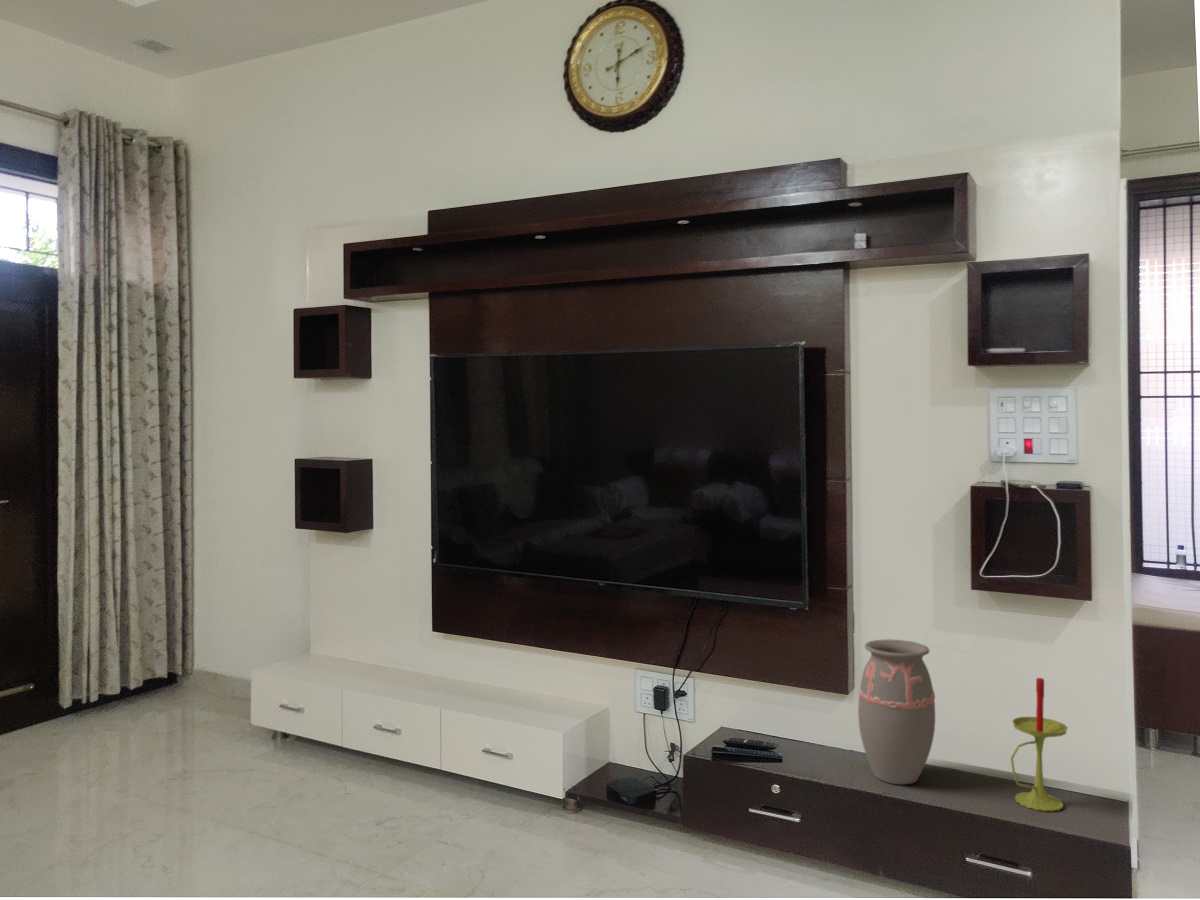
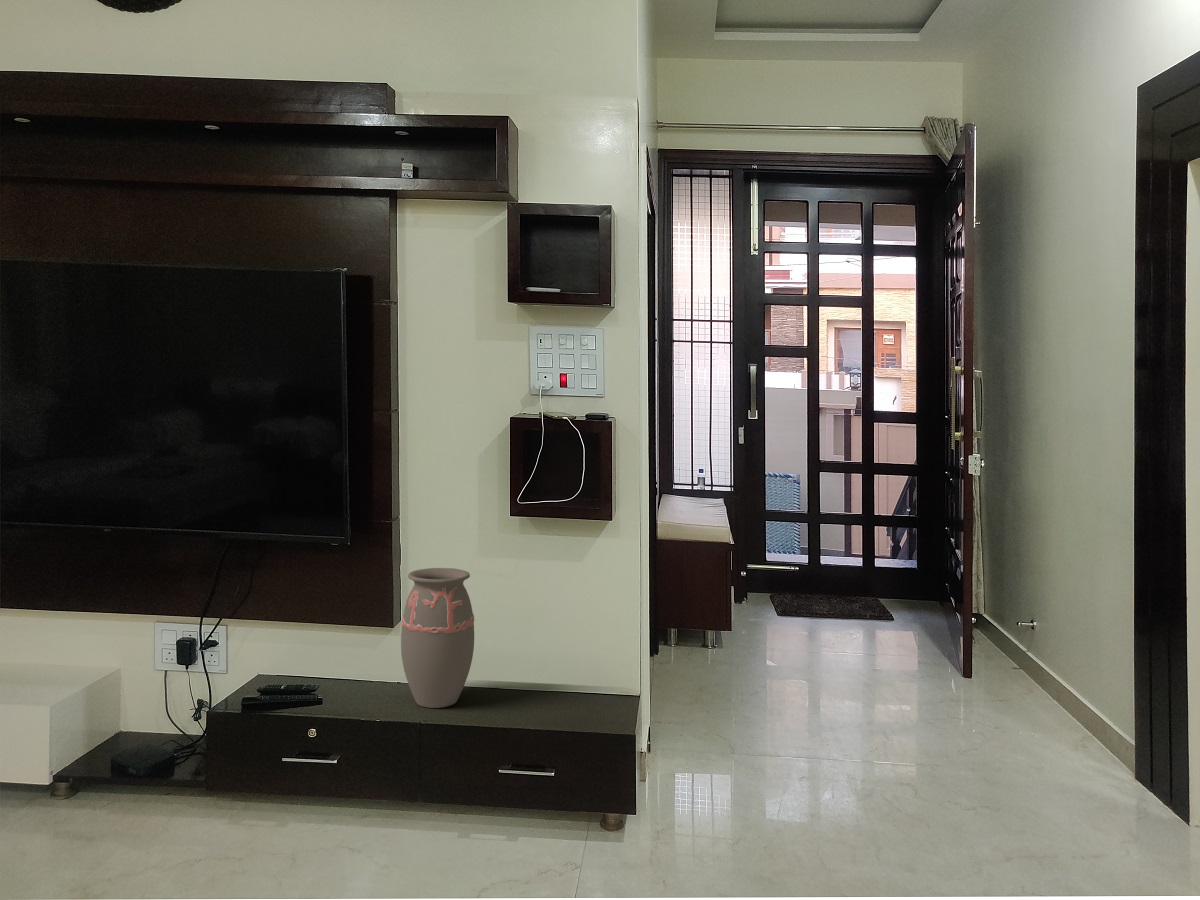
candle: present [1011,678,1068,811] -> none [540,589,588,712]

